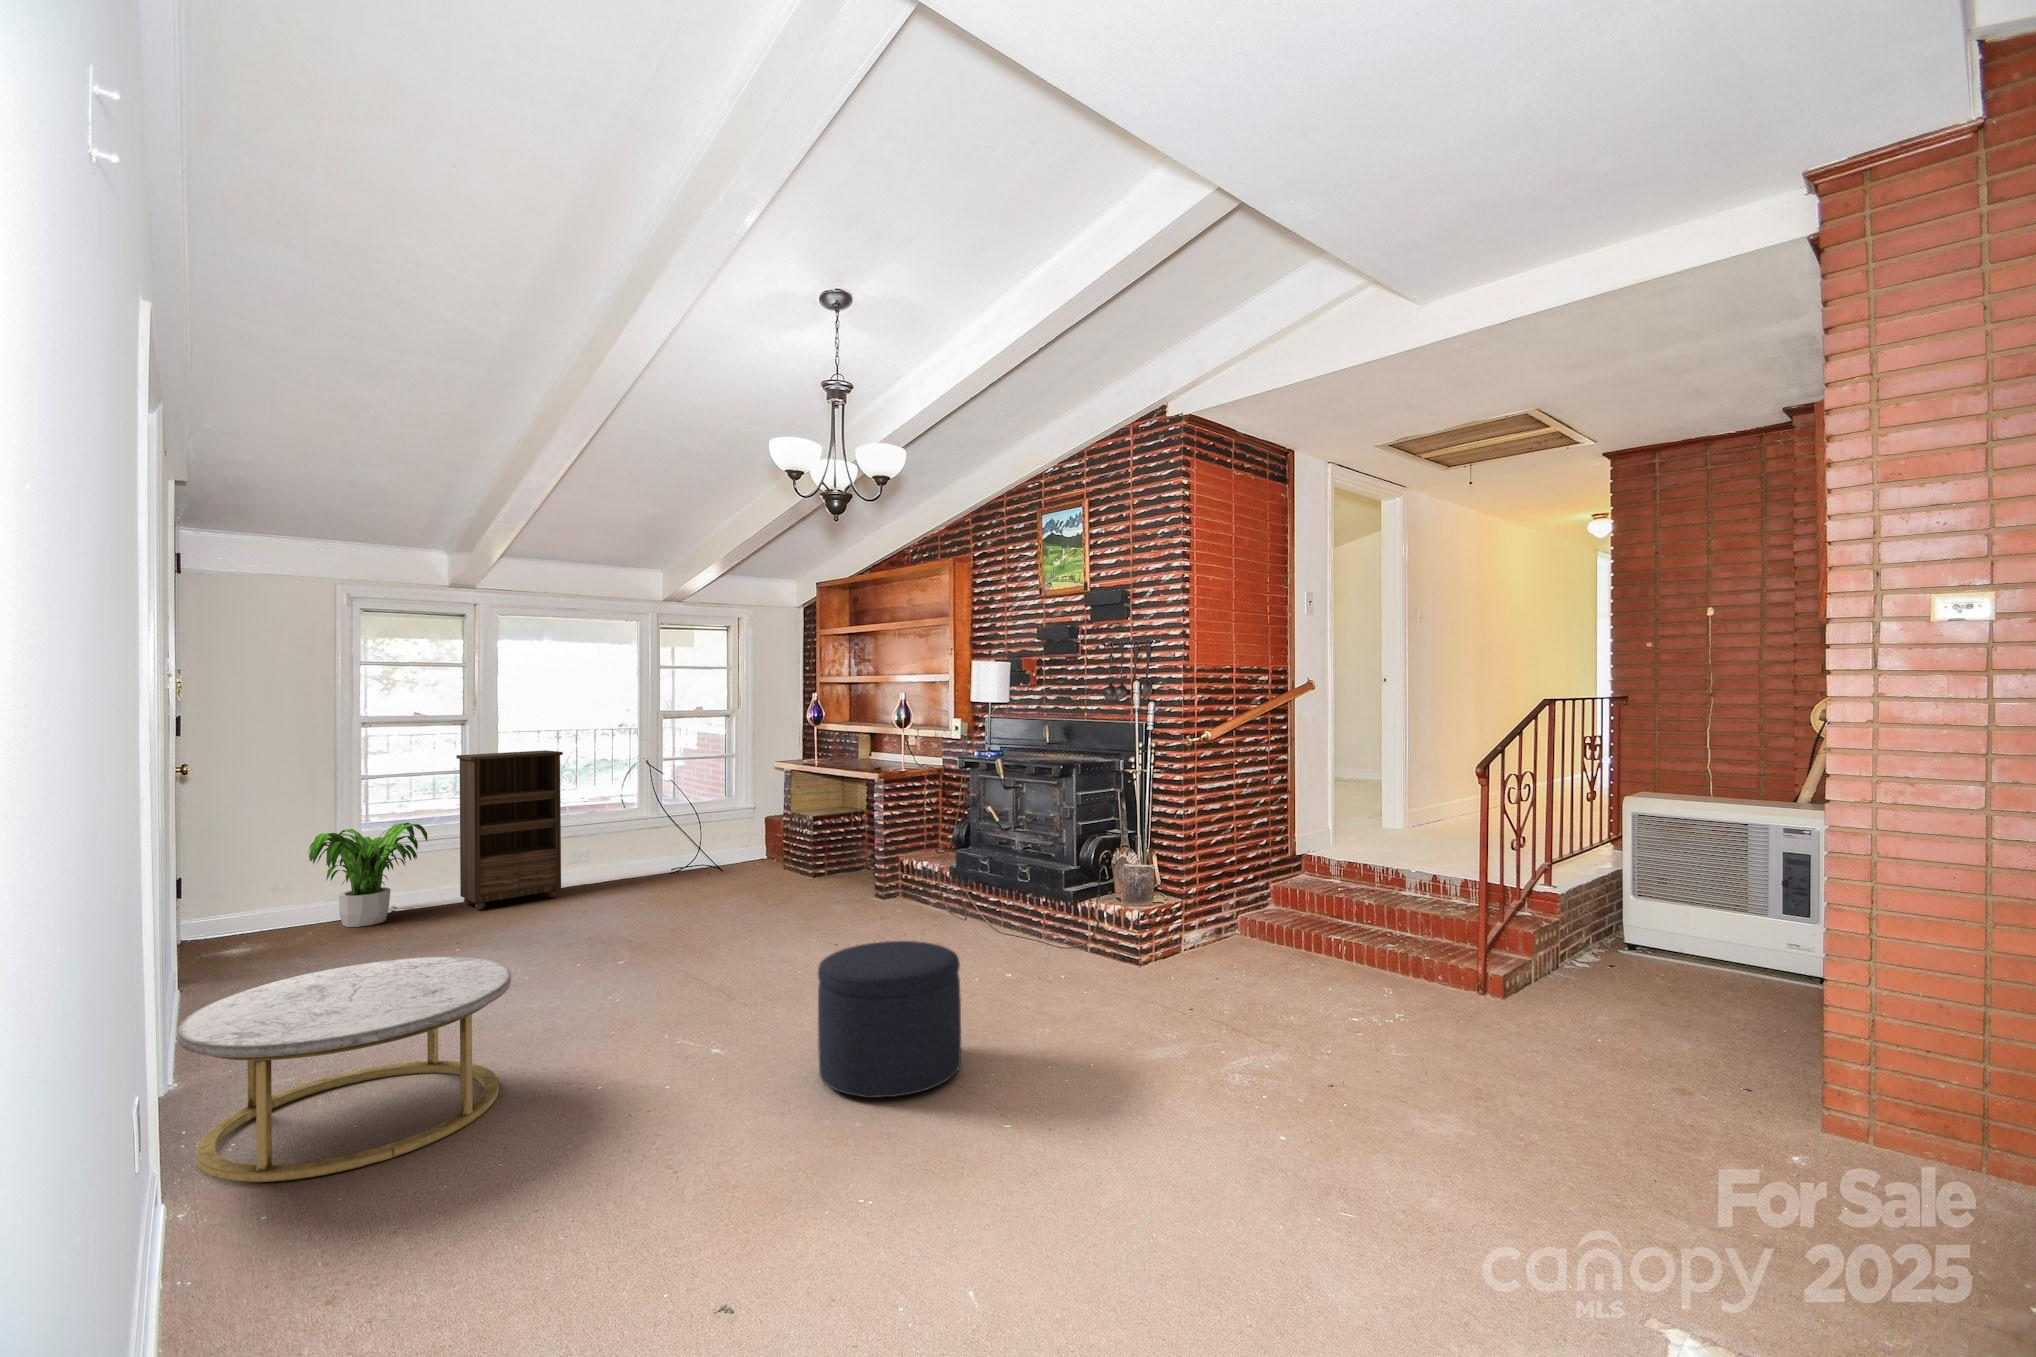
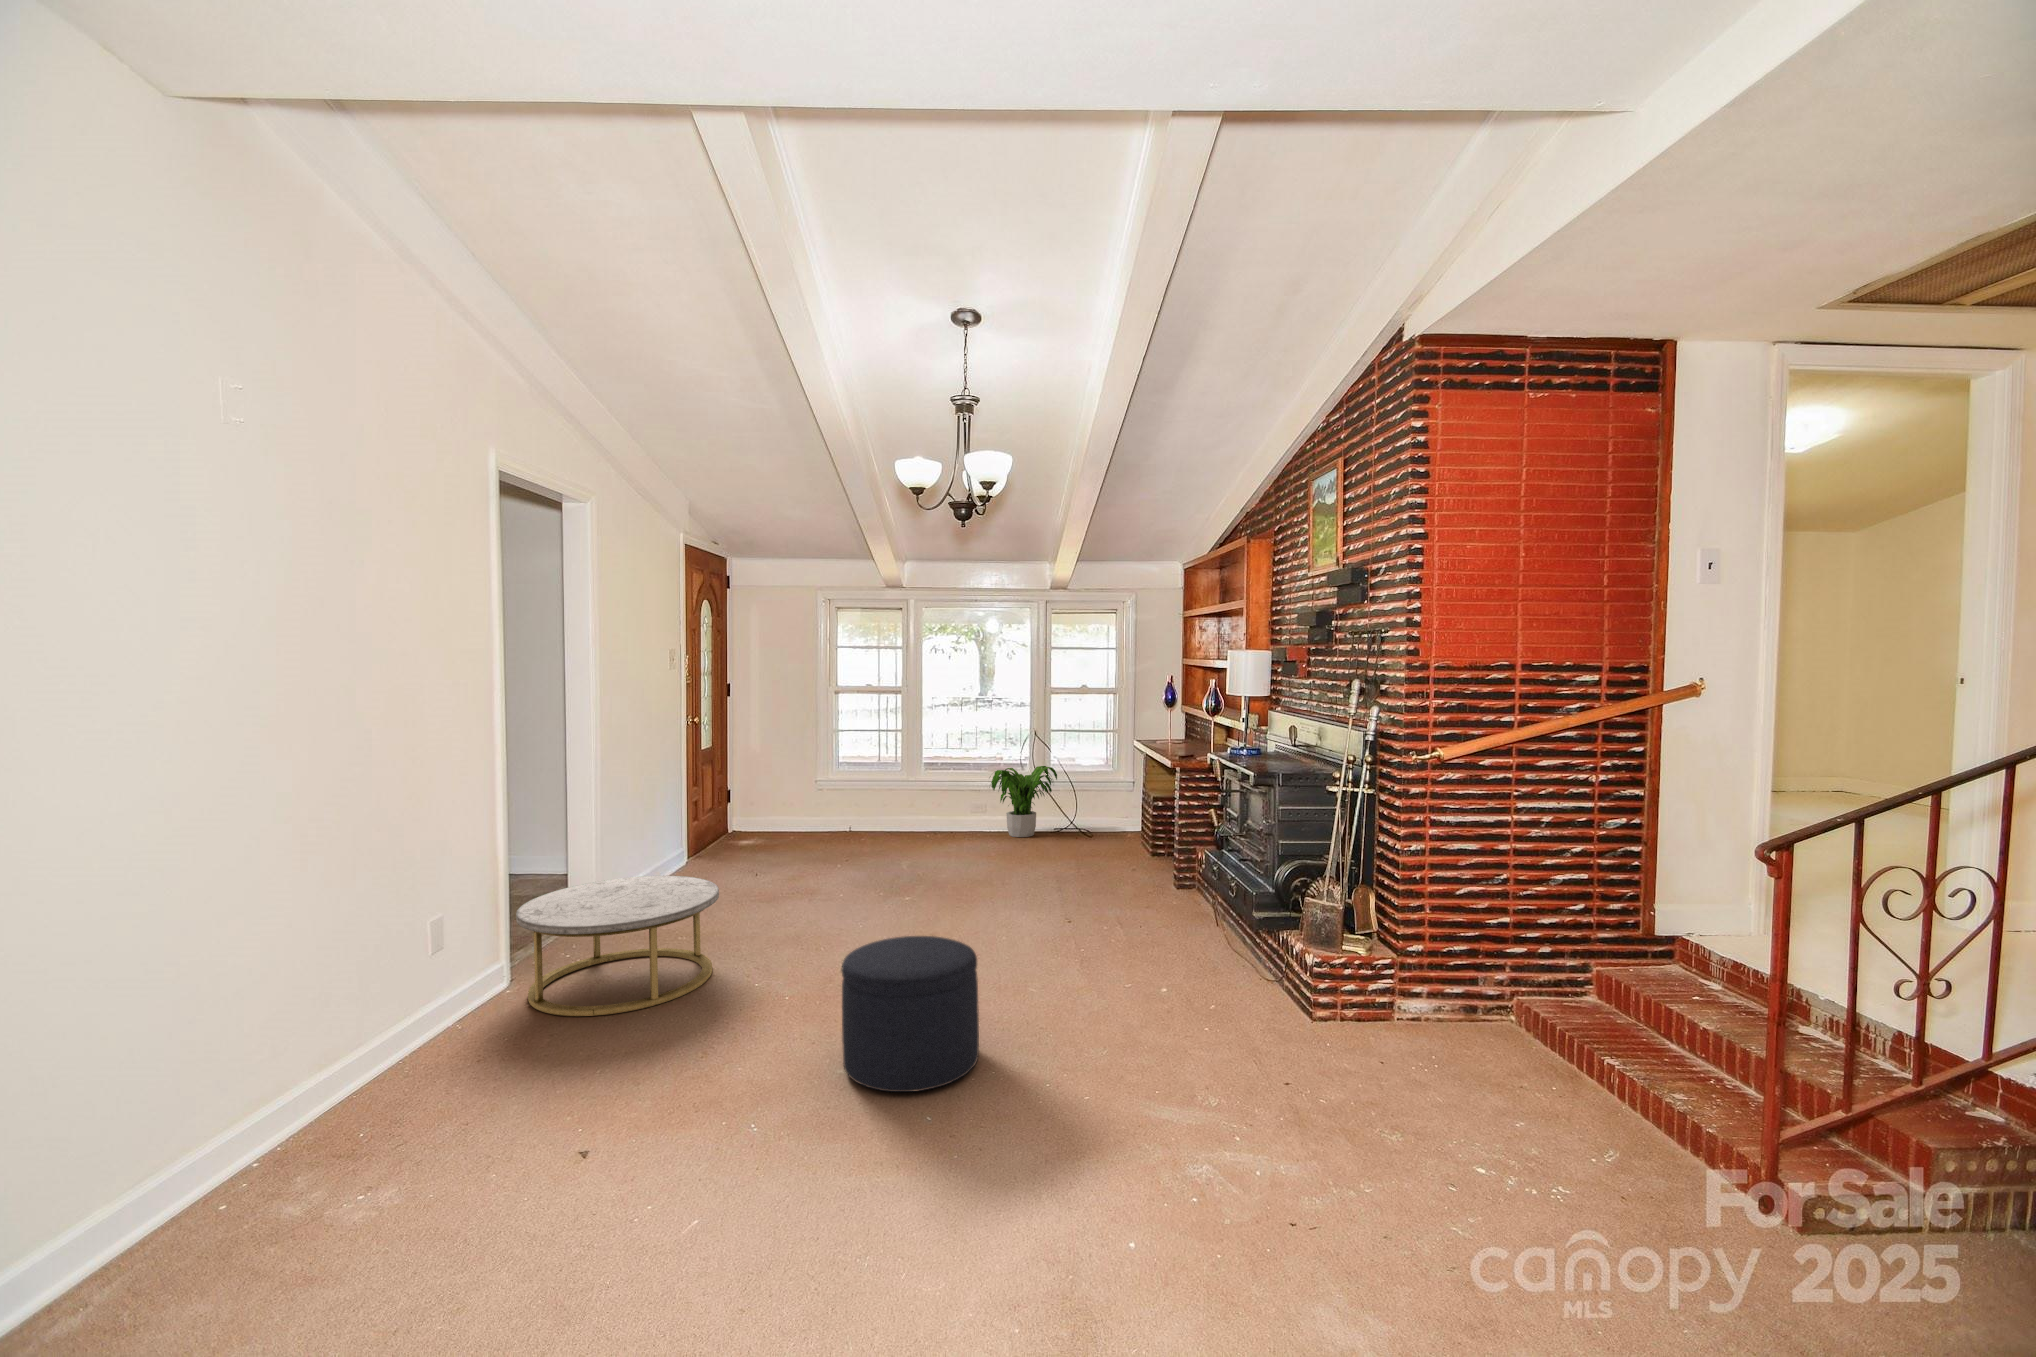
bookshelf: present [456,750,563,910] -> none [885,721,952,842]
potted plant: present [309,823,427,927] -> present [991,766,1057,837]

